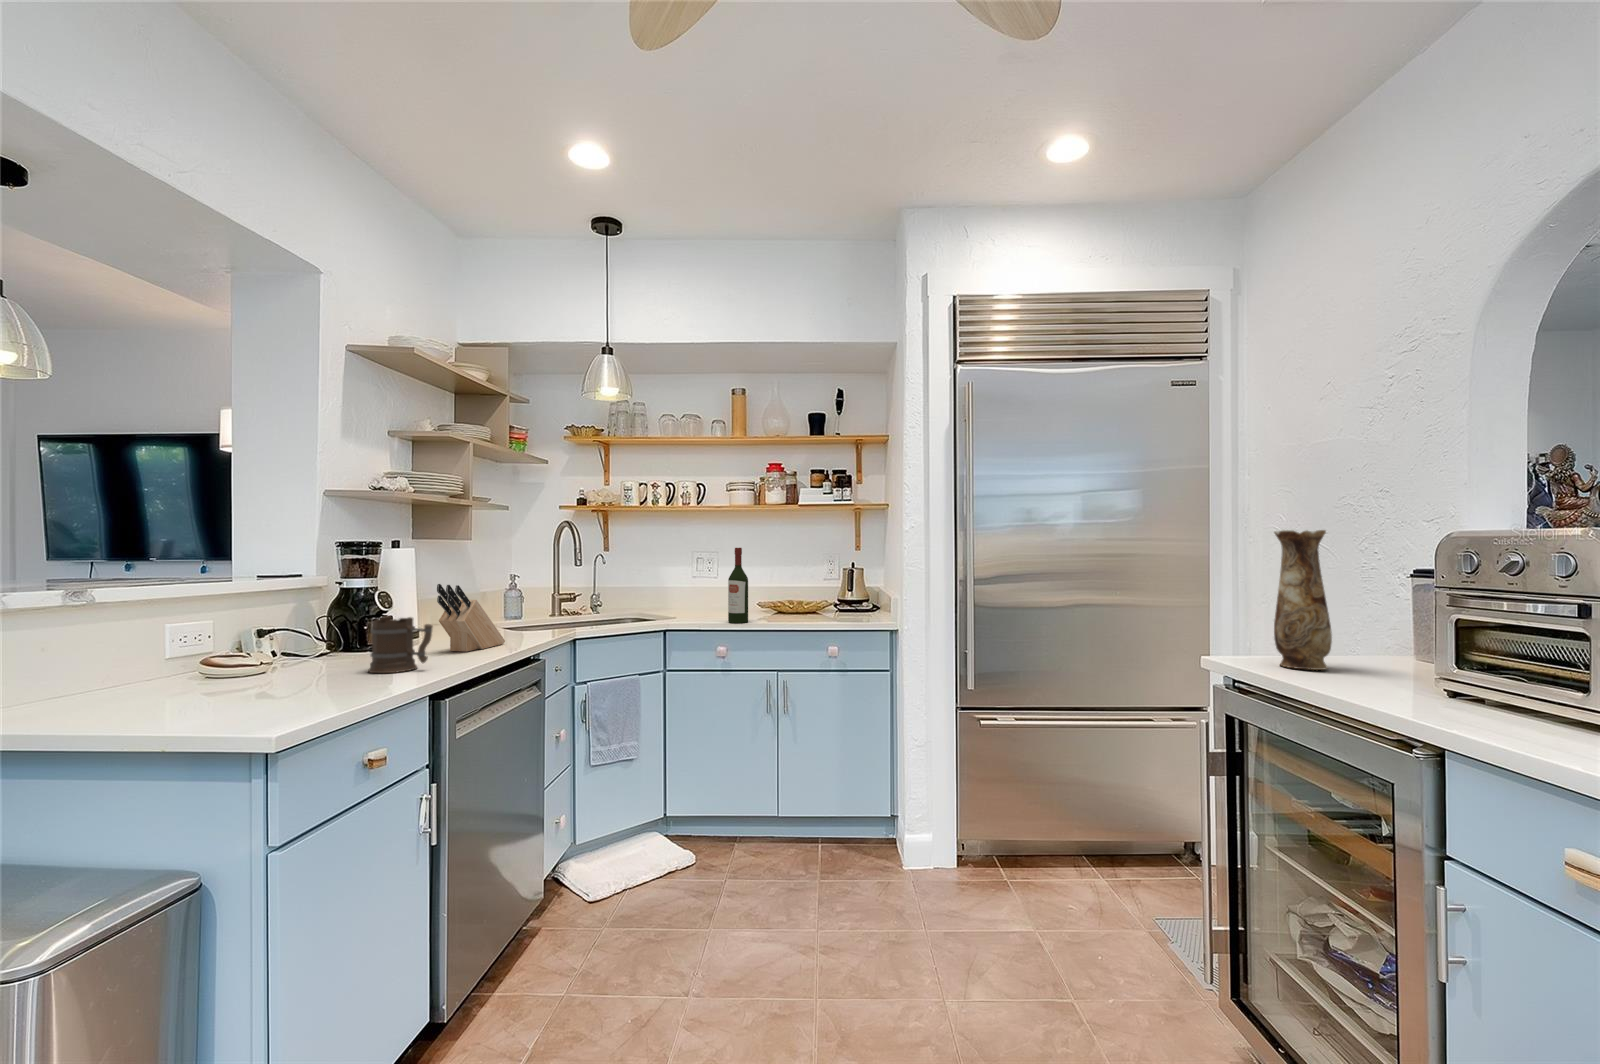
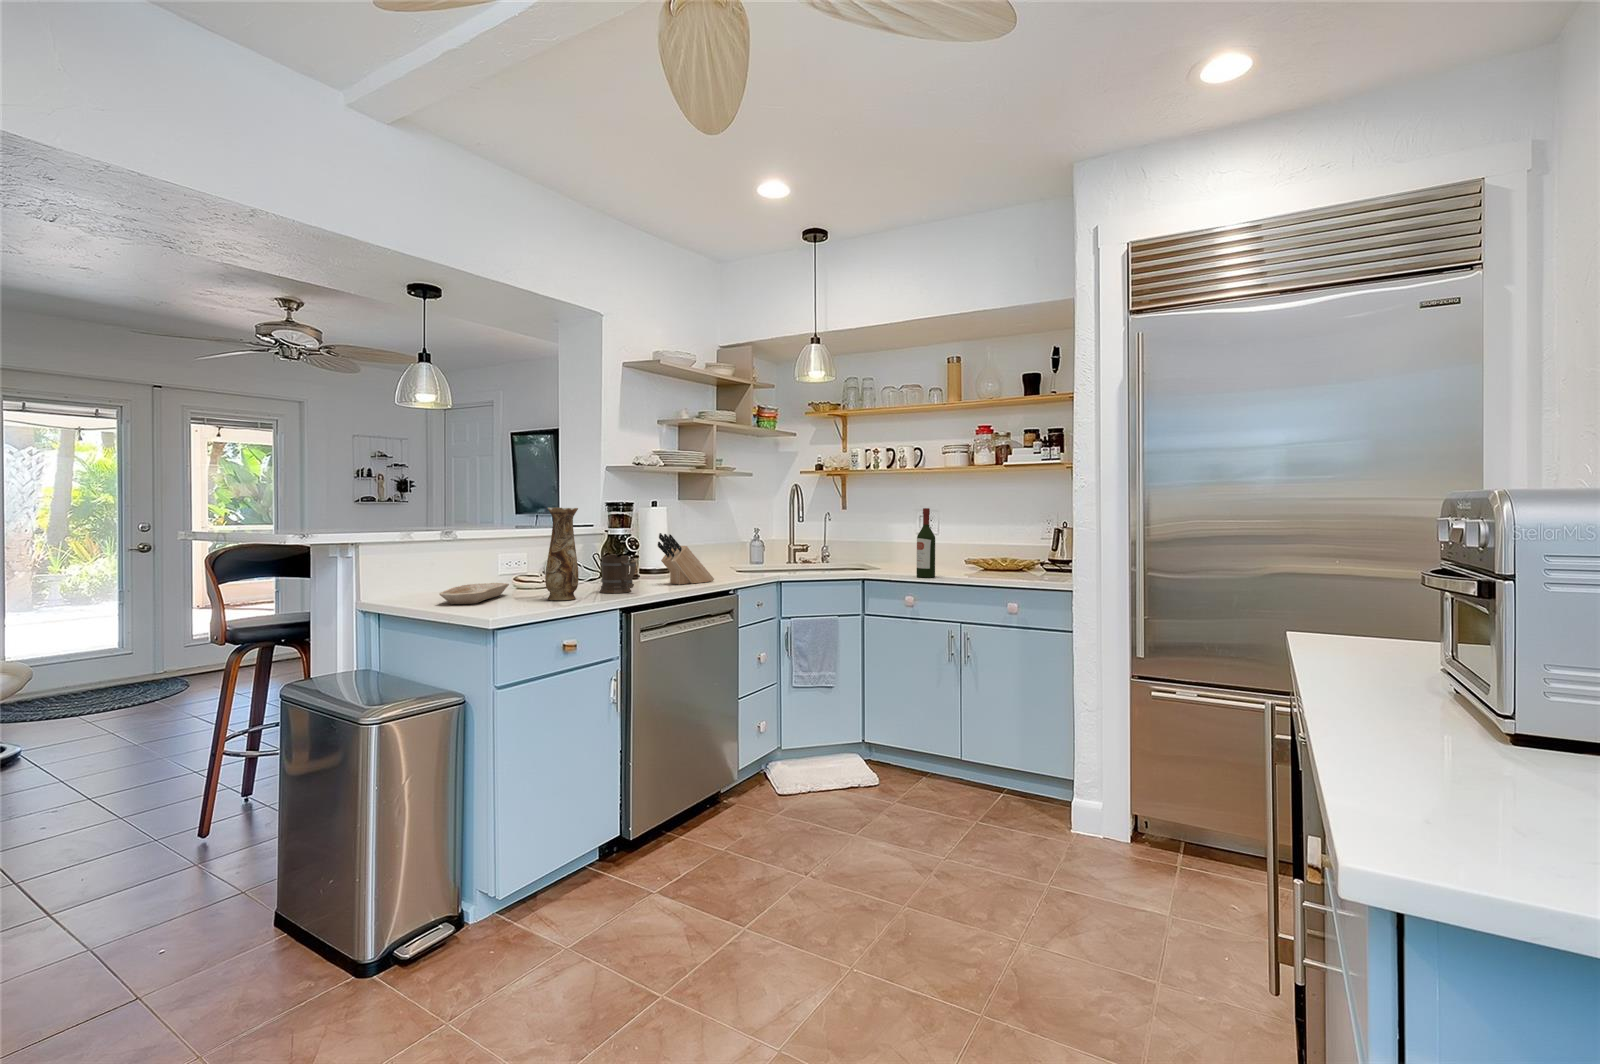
vase: present [1274,530,1332,670] -> present [545,508,578,600]
tray: none [100,672,214,718] -> present [439,583,509,604]

